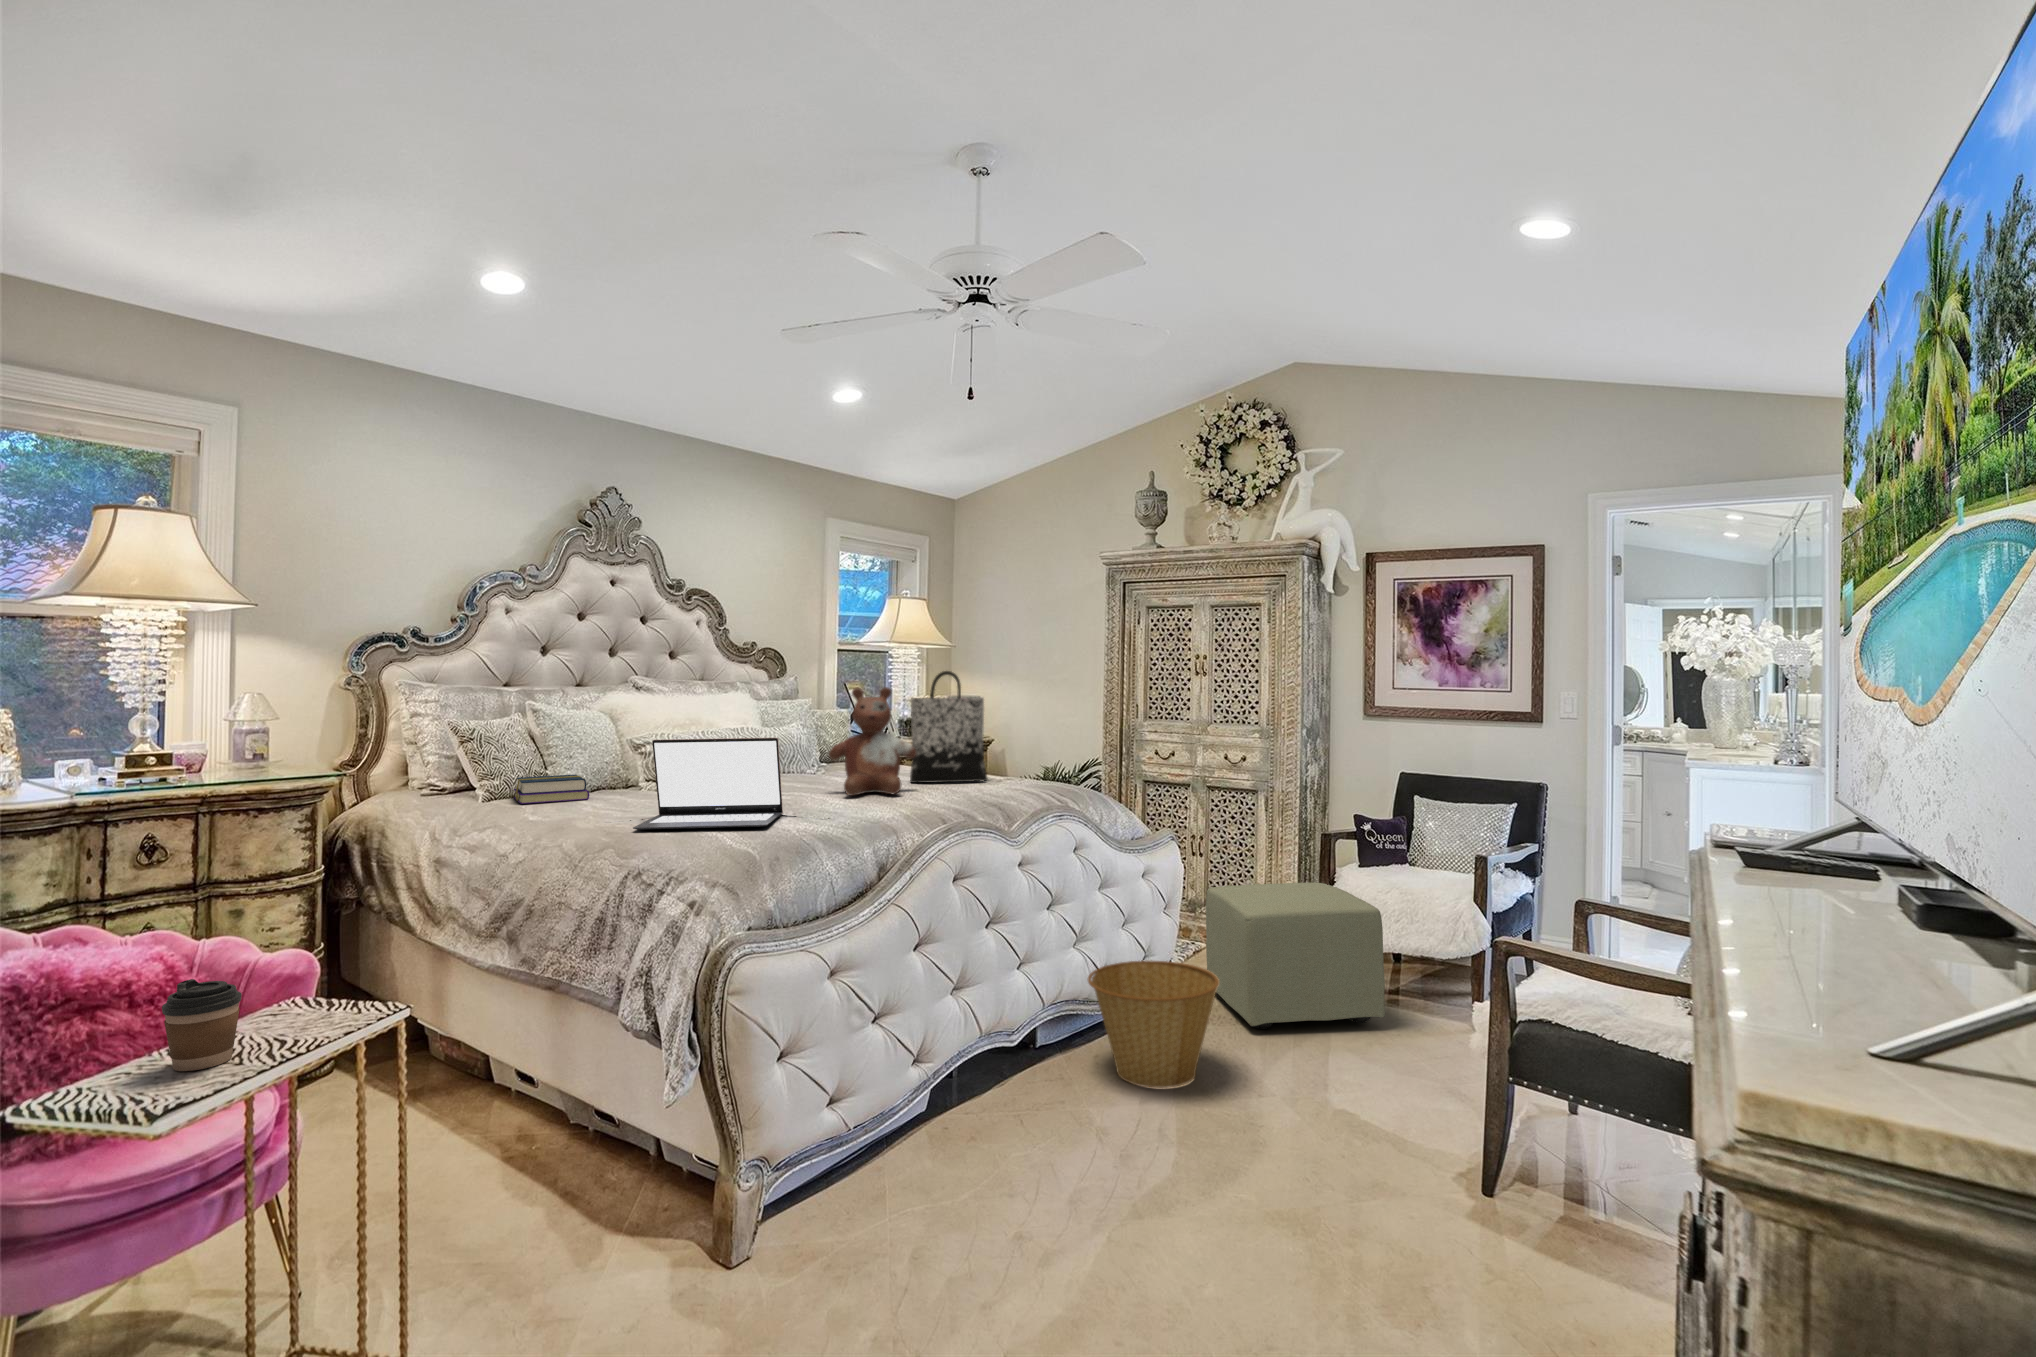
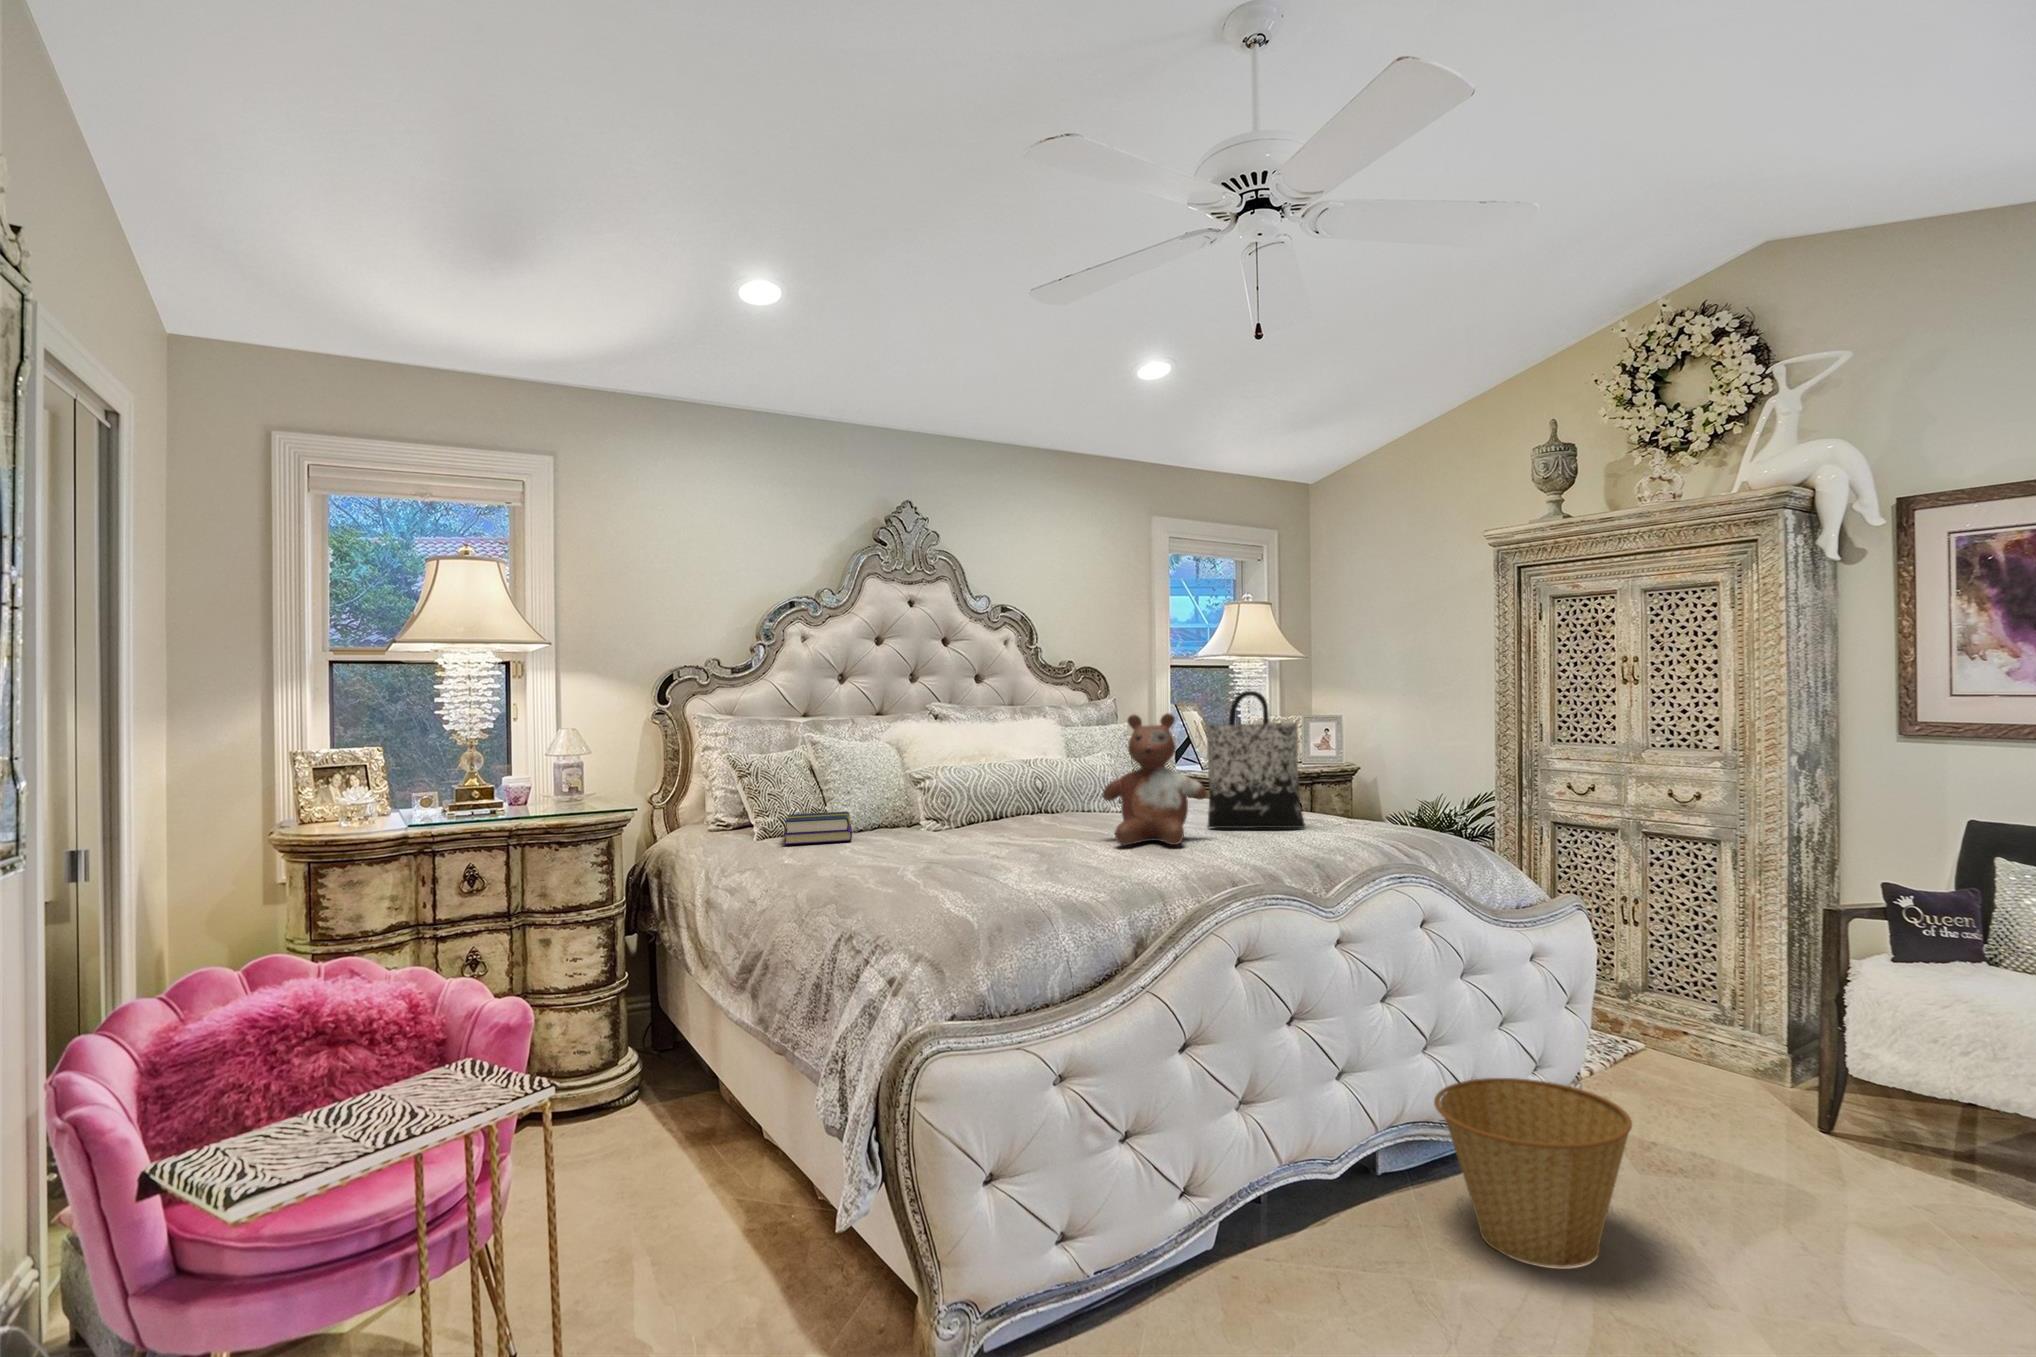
laptop: present [633,738,783,829] -> none [860,779,1031,885]
ottoman: present [1206,883,1385,1029] -> none [1633,979,1935,1205]
coffee cup: present [162,979,242,1071] -> none [298,1049,373,1147]

